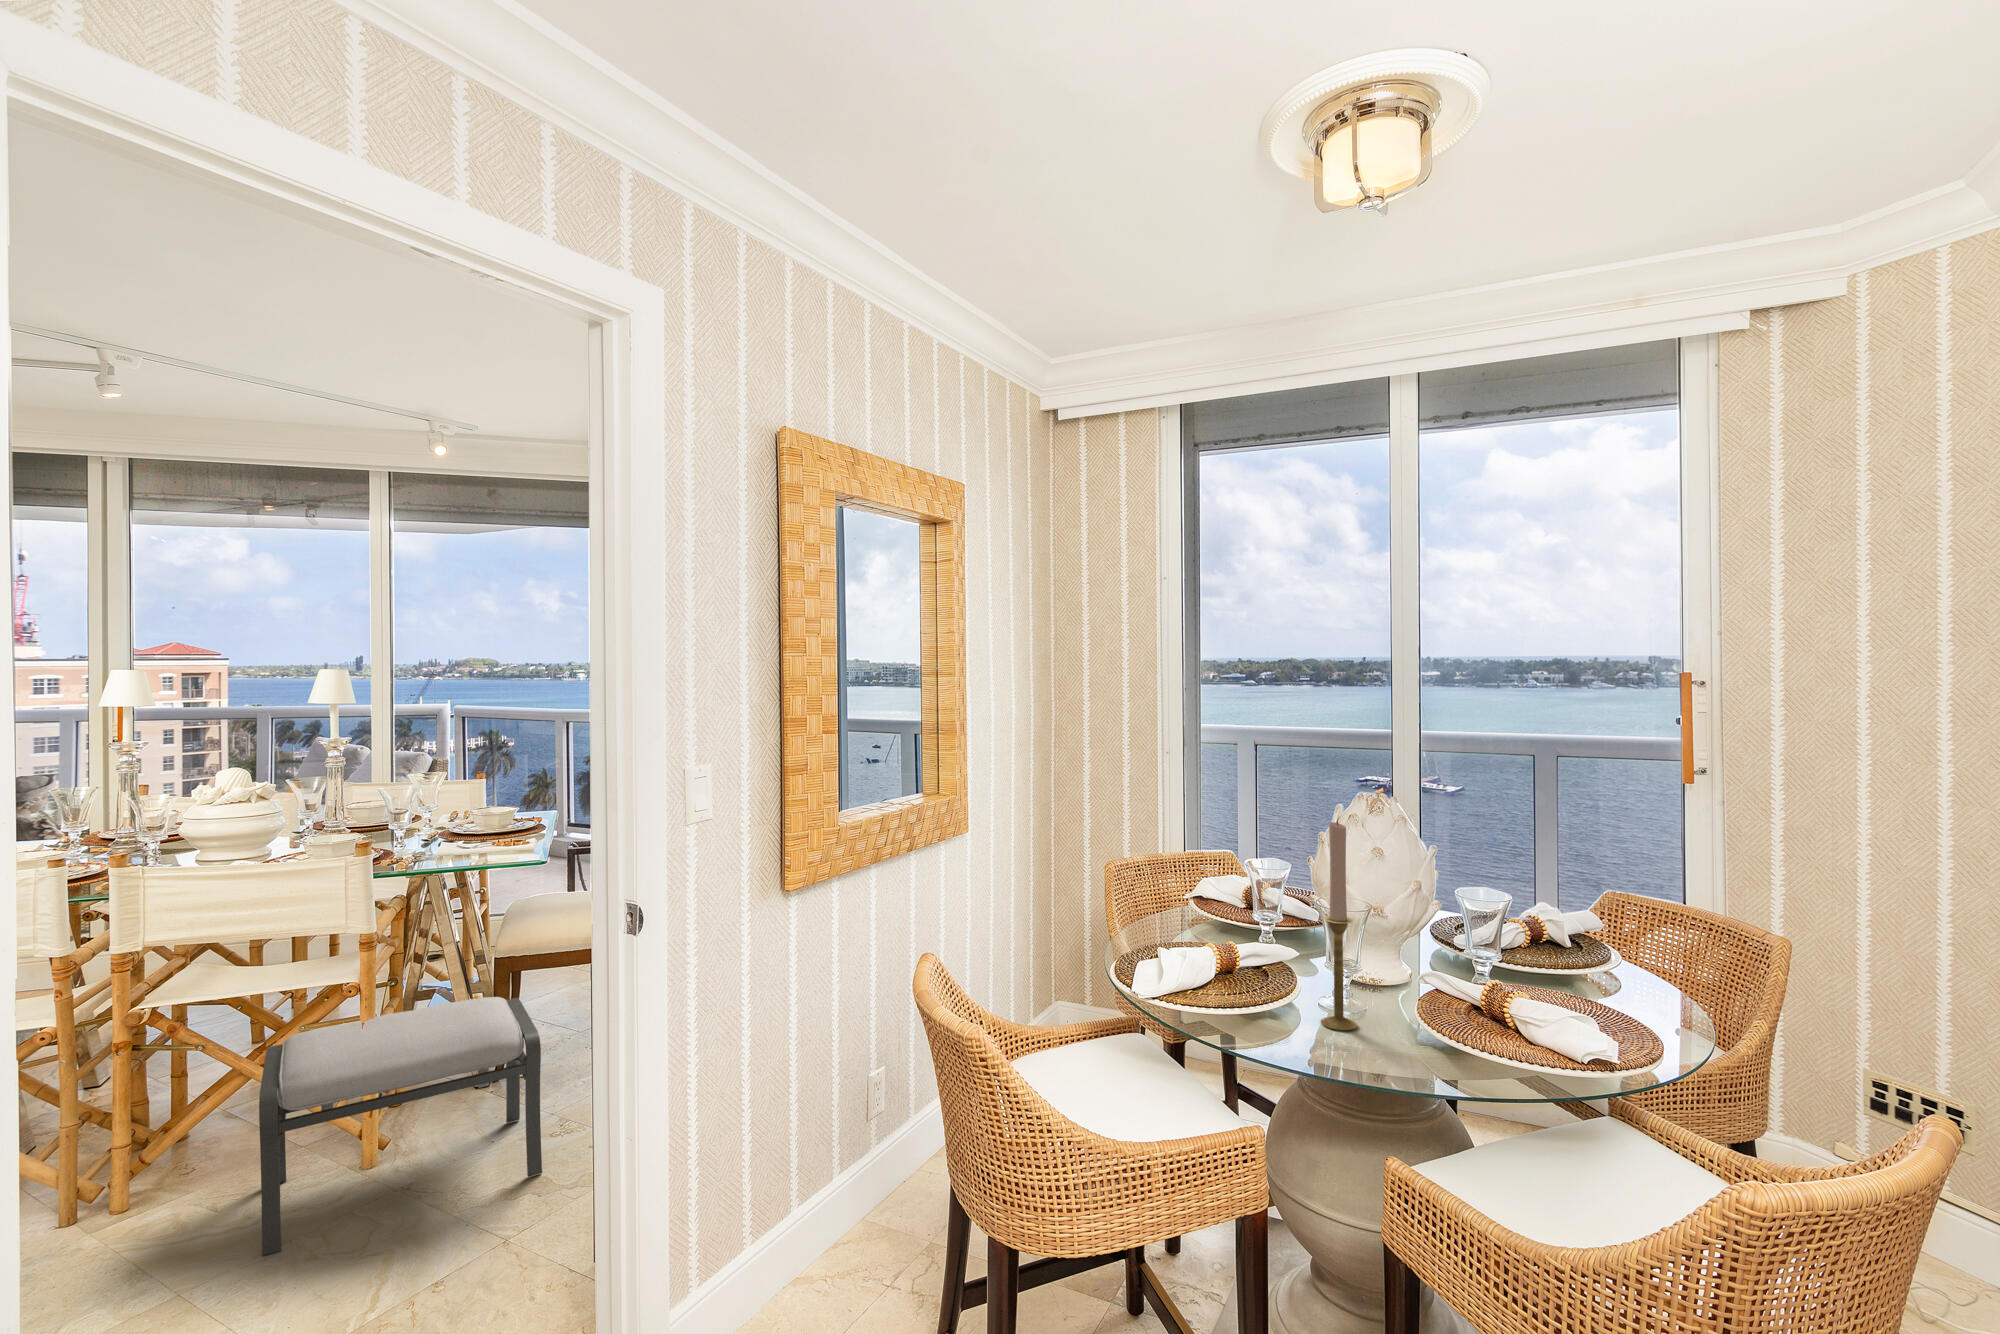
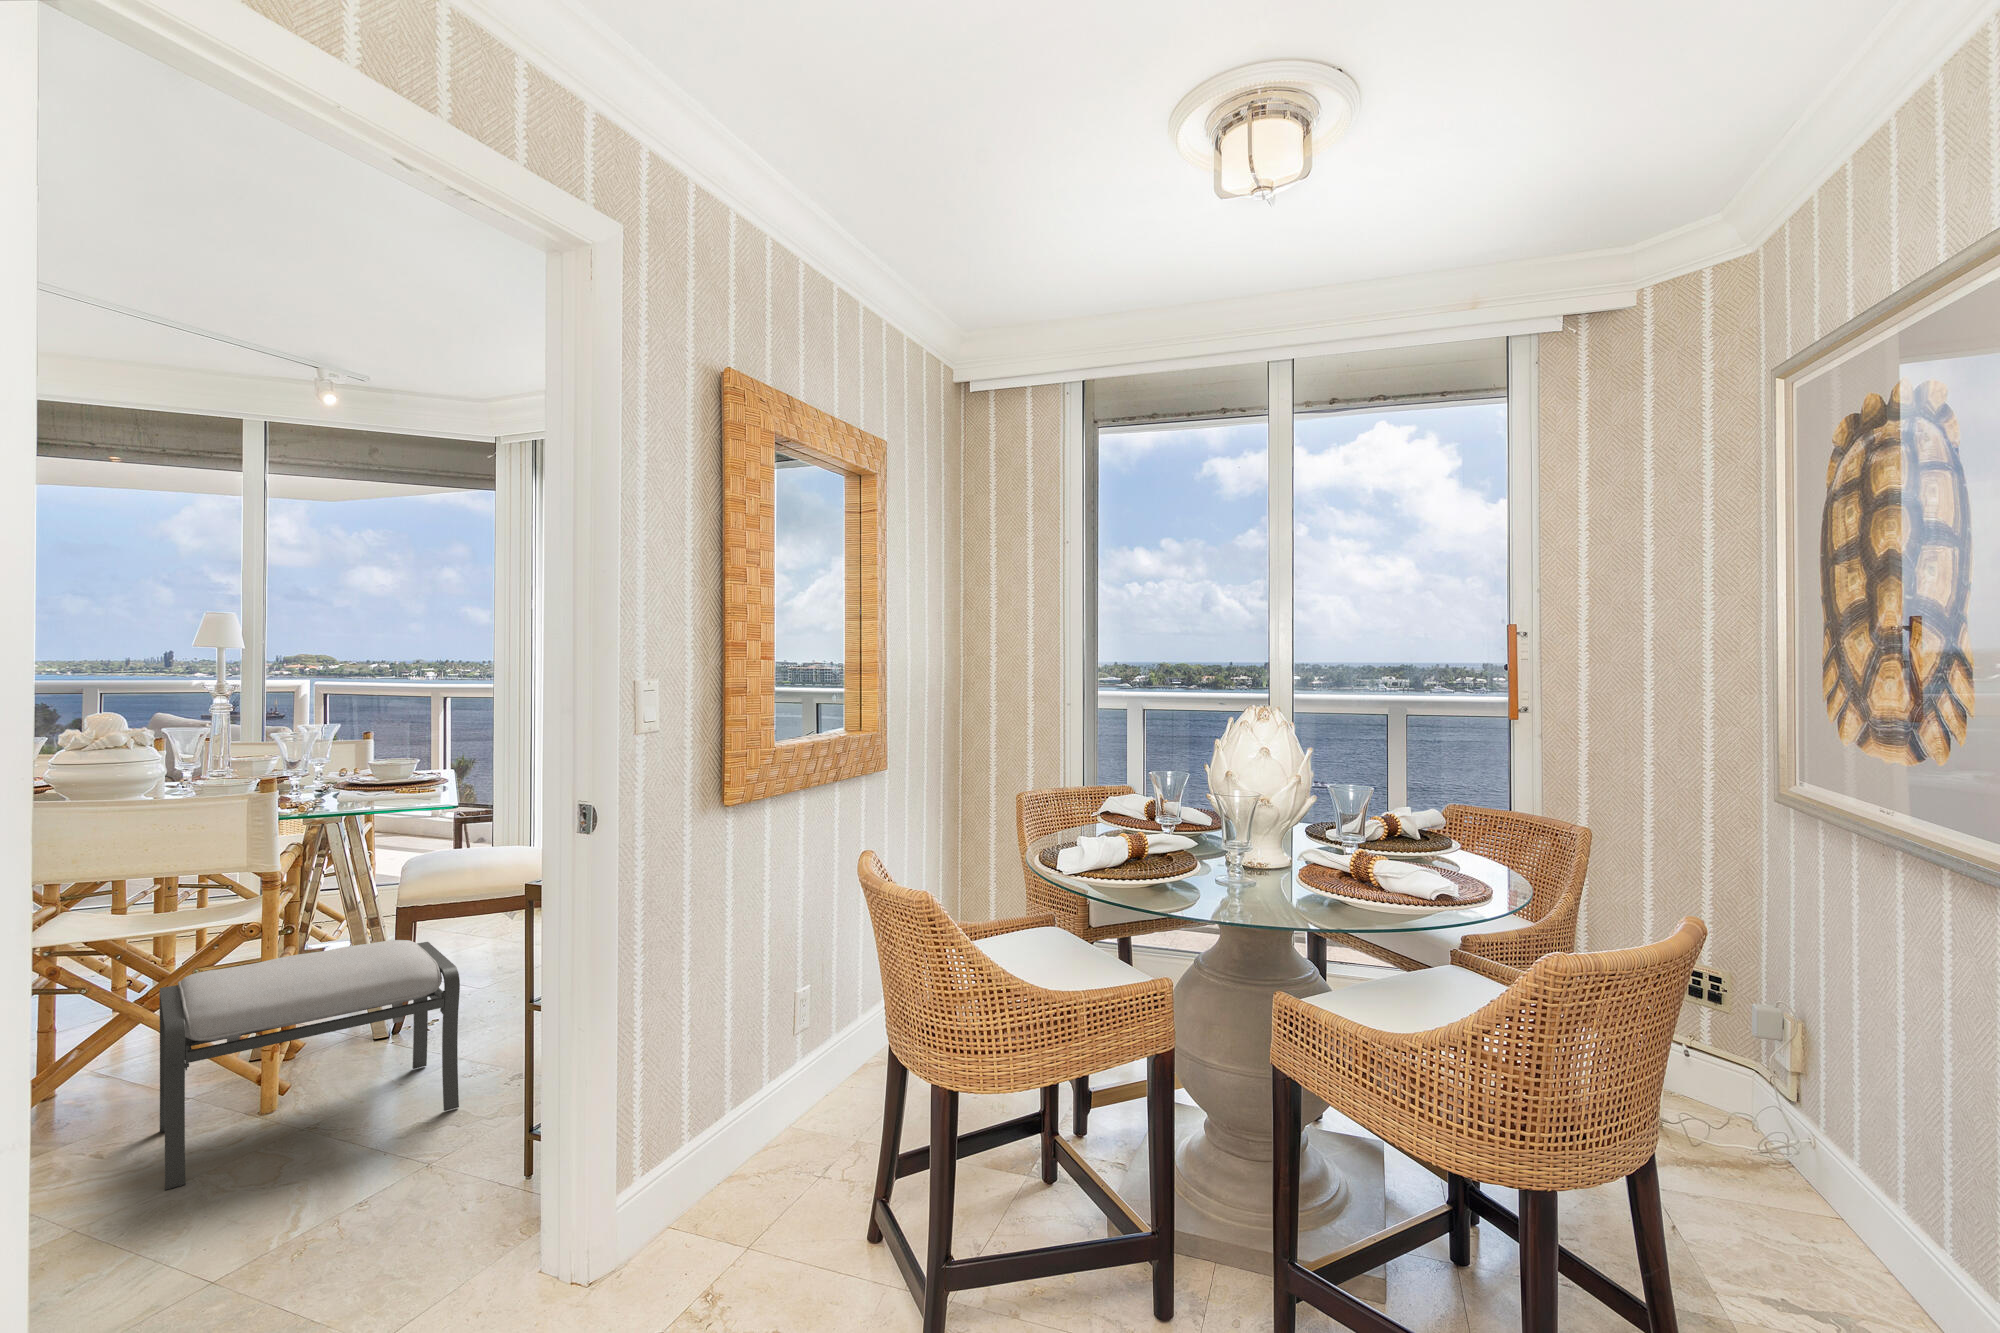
candlestick: present [1321,821,1357,1030] -> none [1220,713,1250,891]

